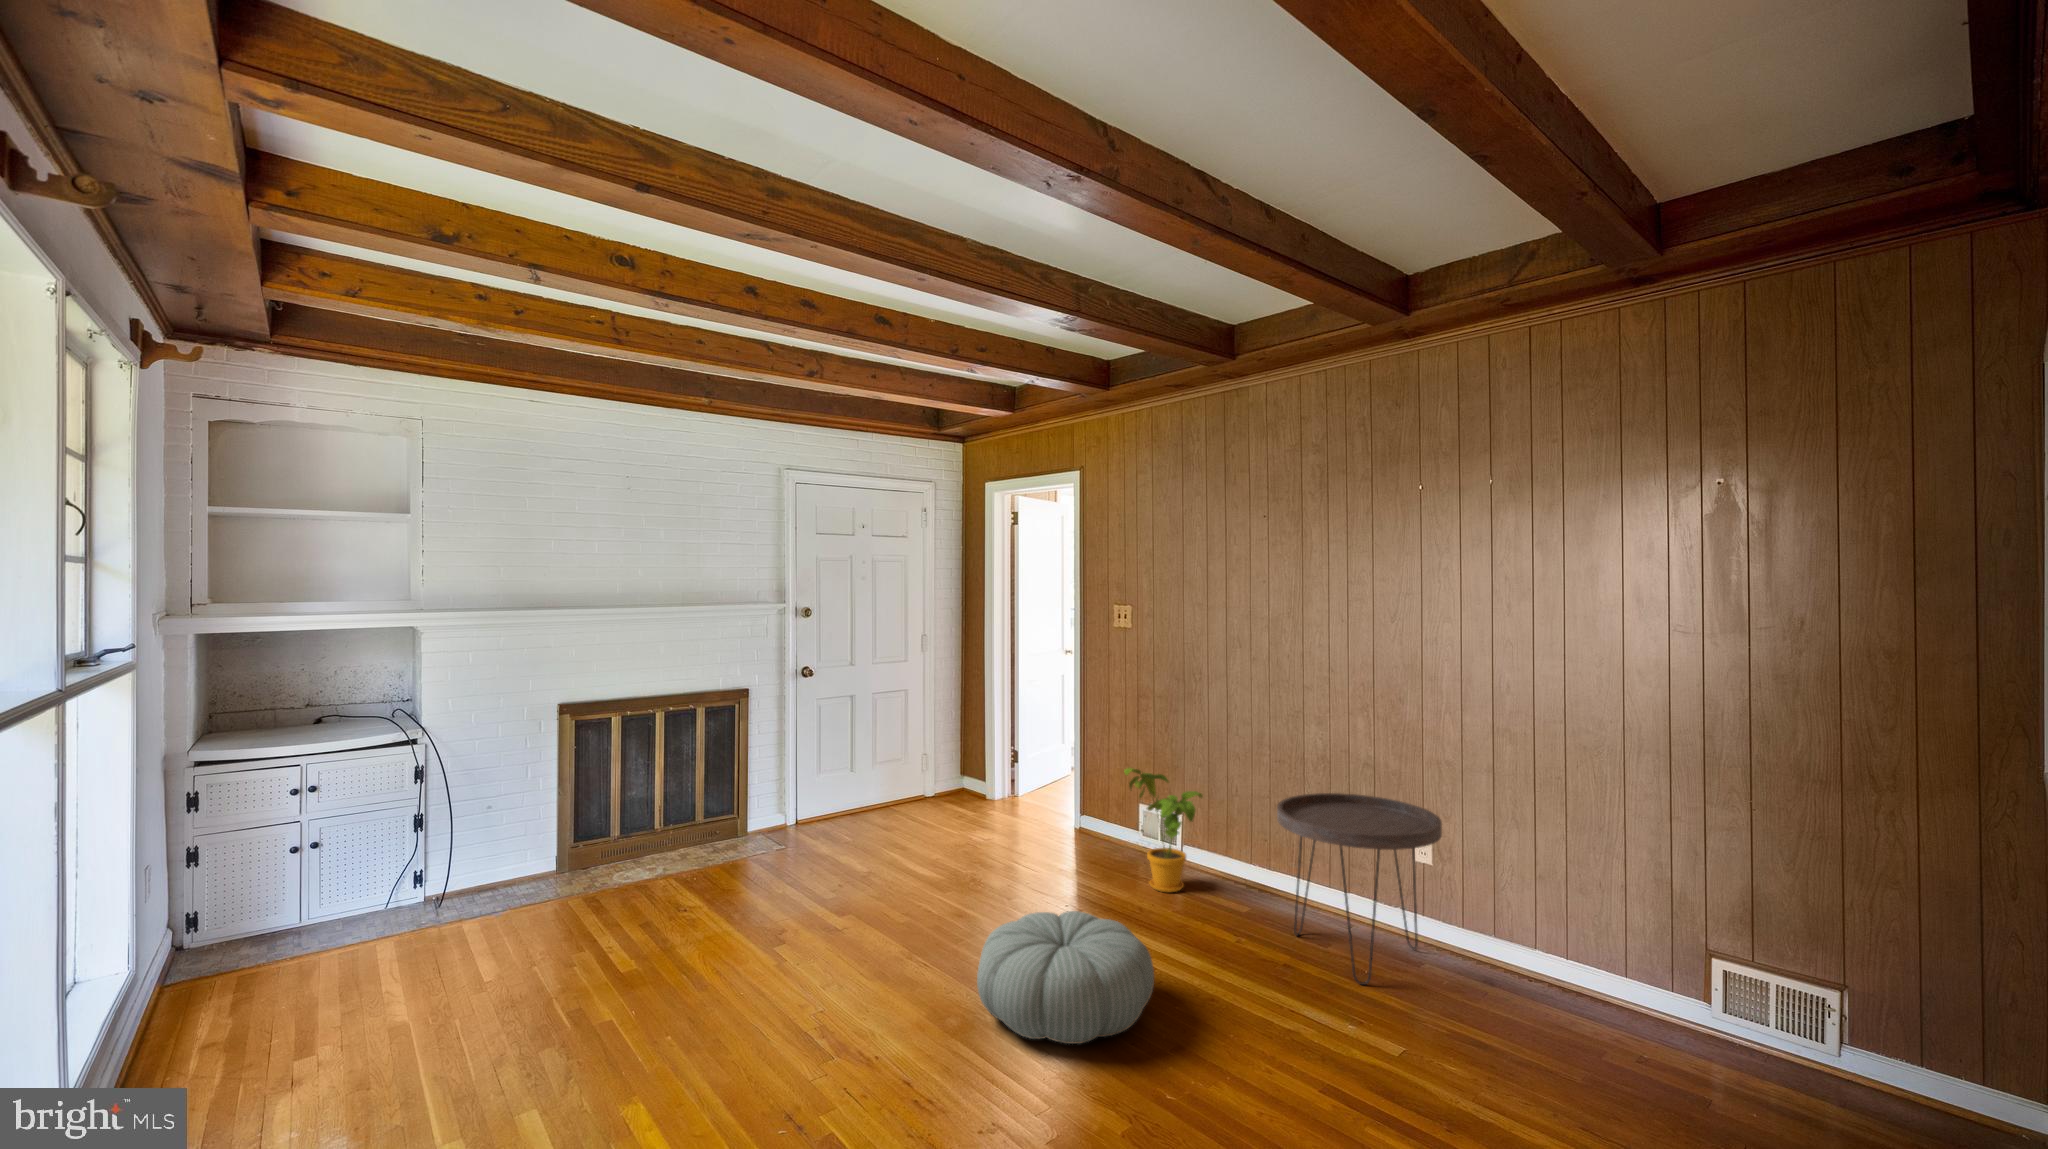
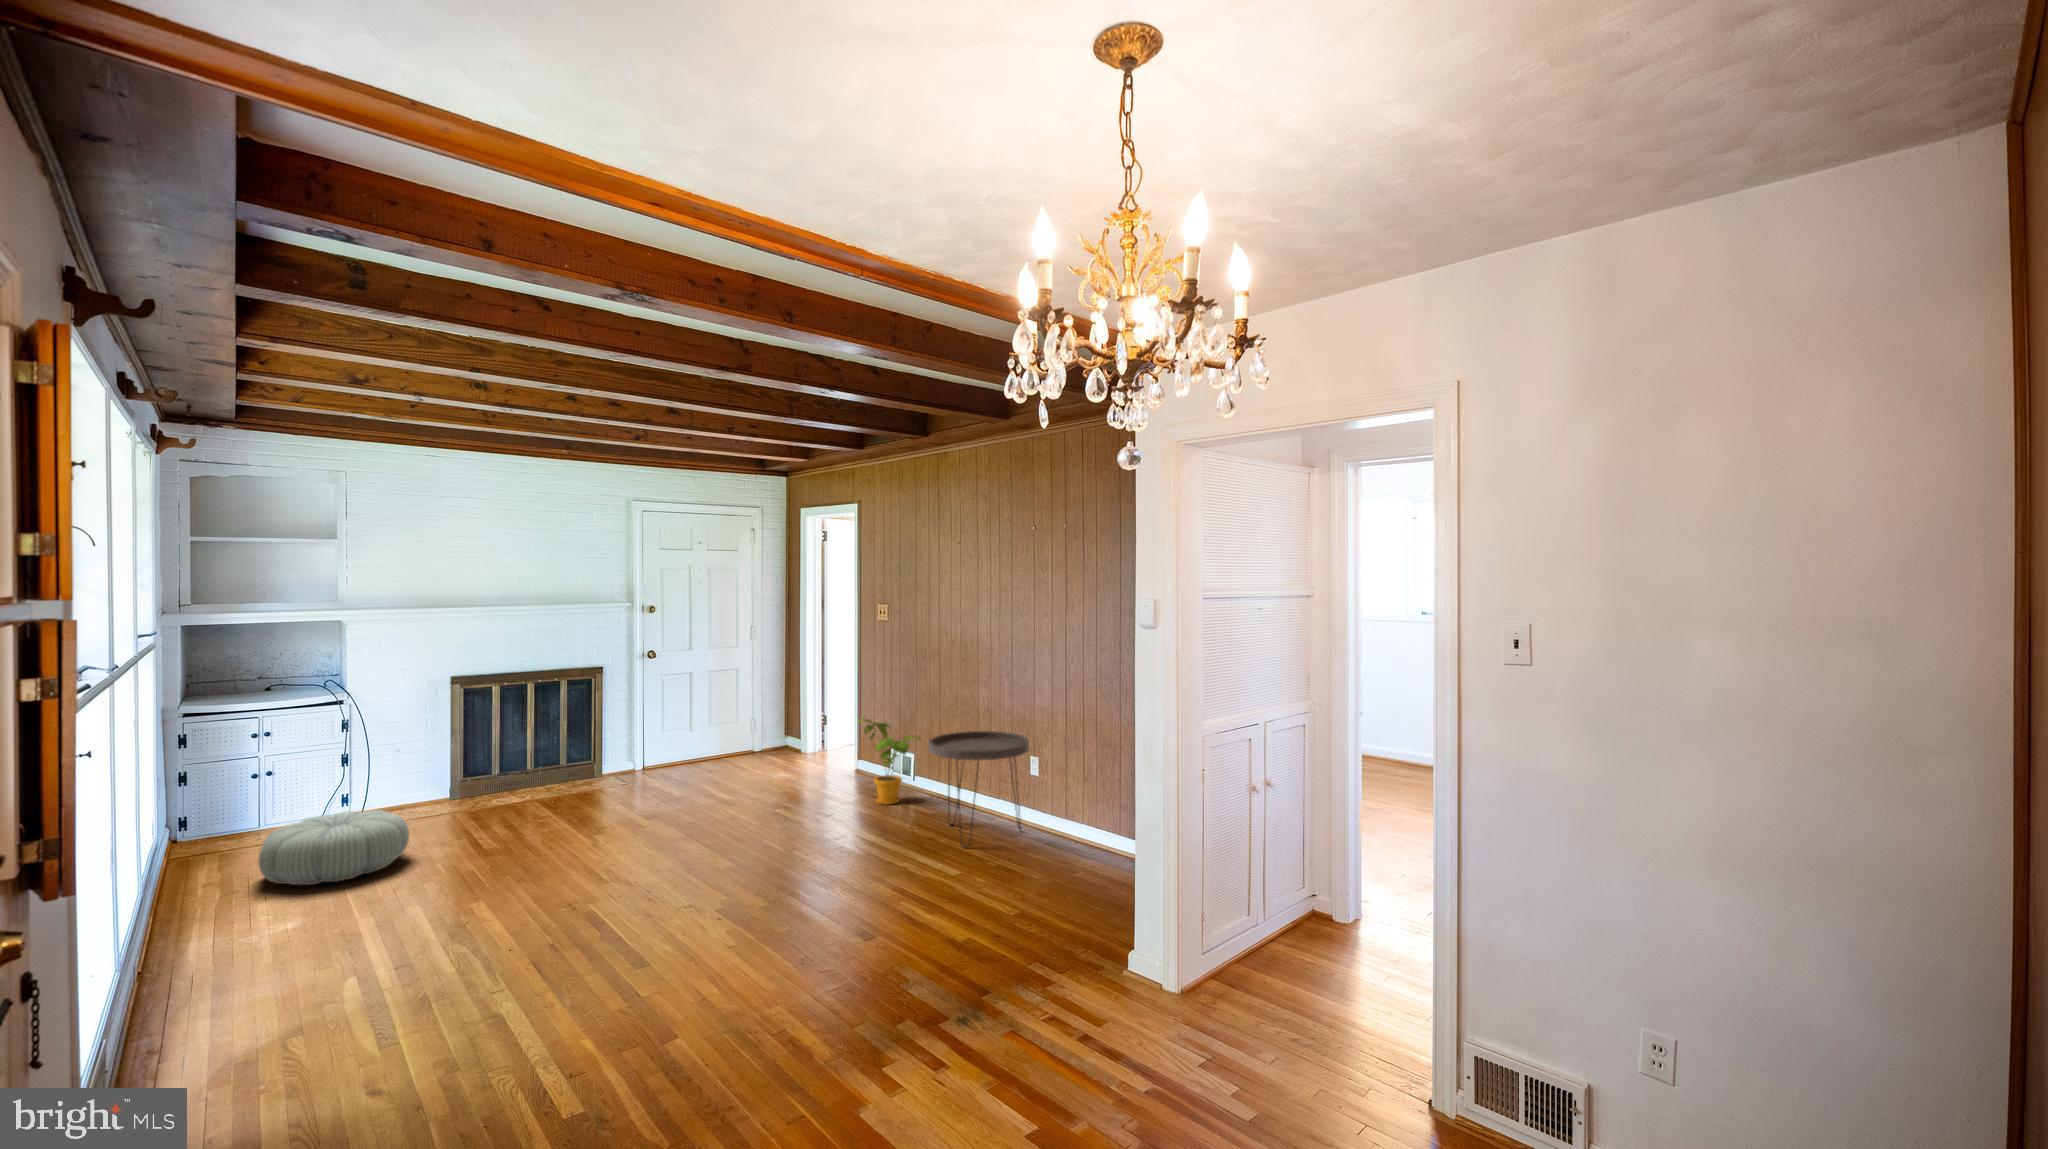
pouf: present [977,911,1154,1044] -> present [259,810,409,885]

